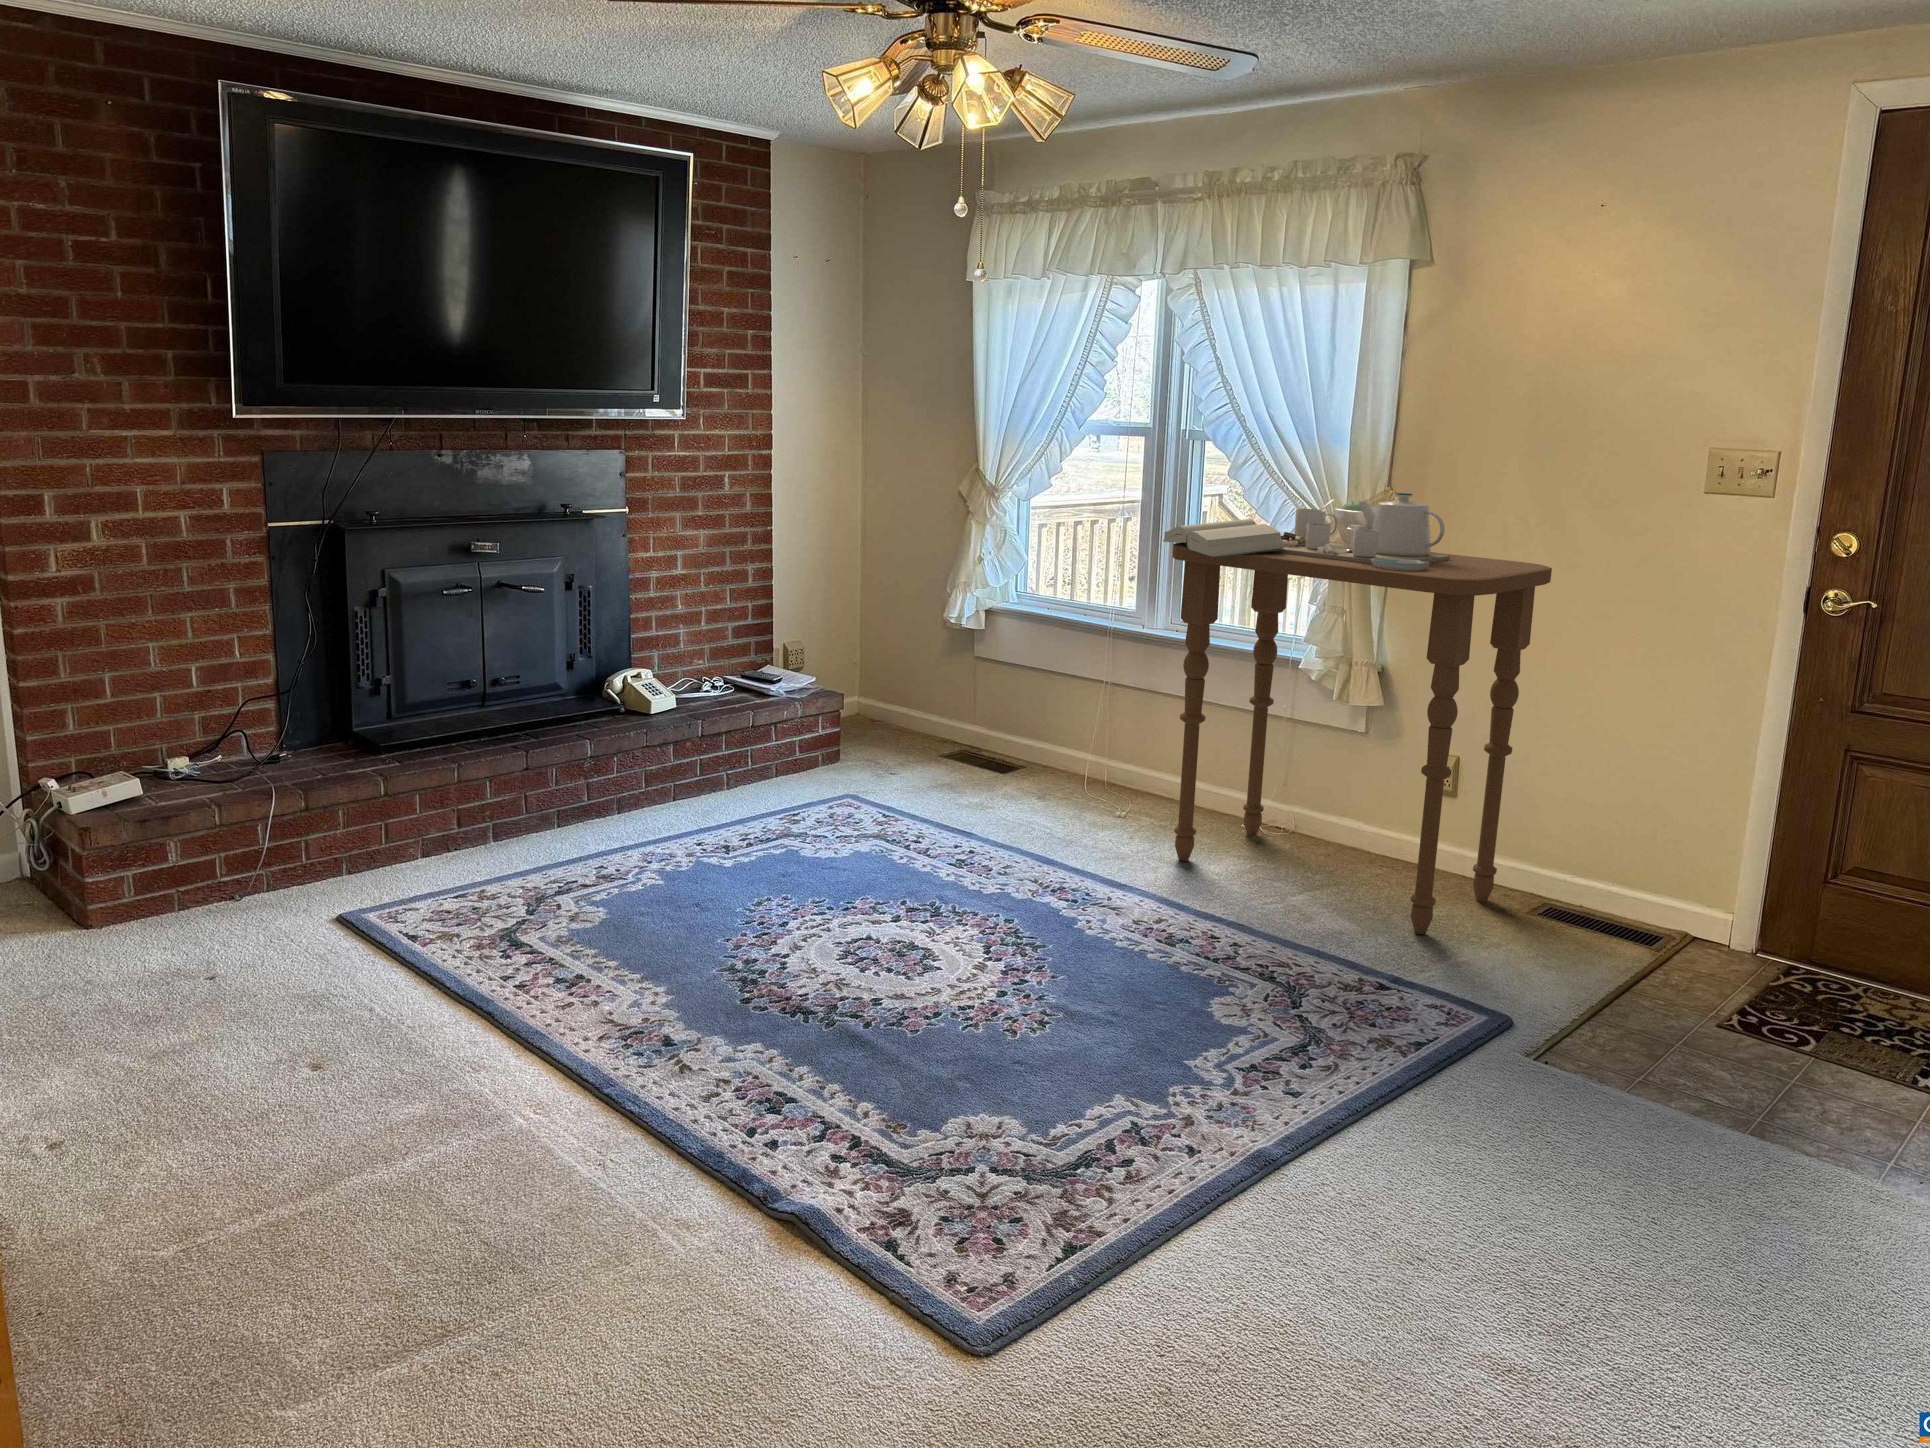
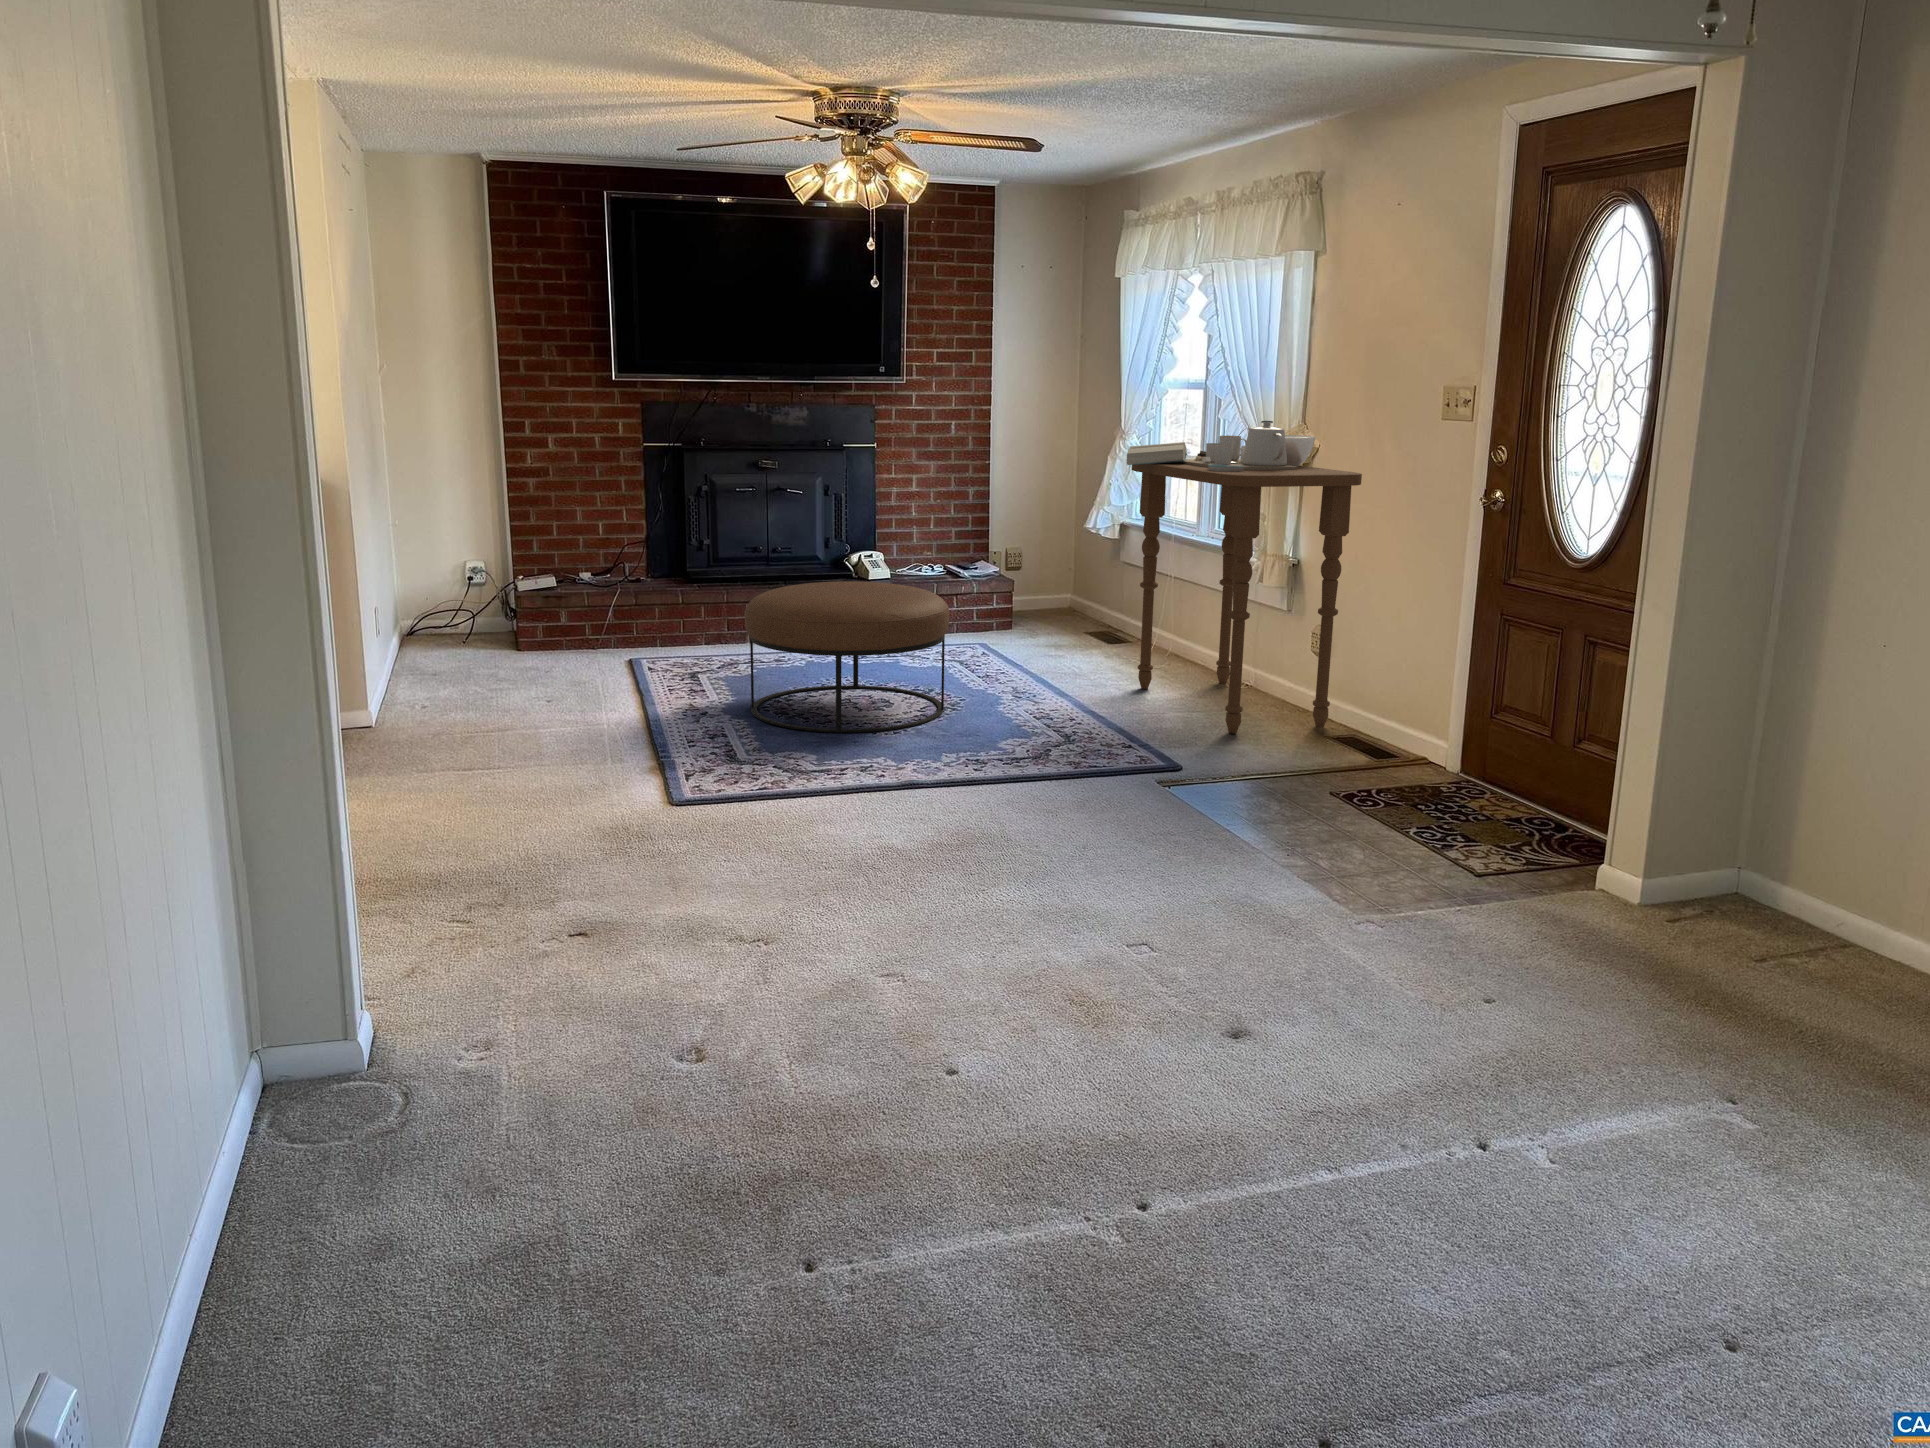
ottoman: none [694,760,1040,1056] -> present [745,581,949,733]

